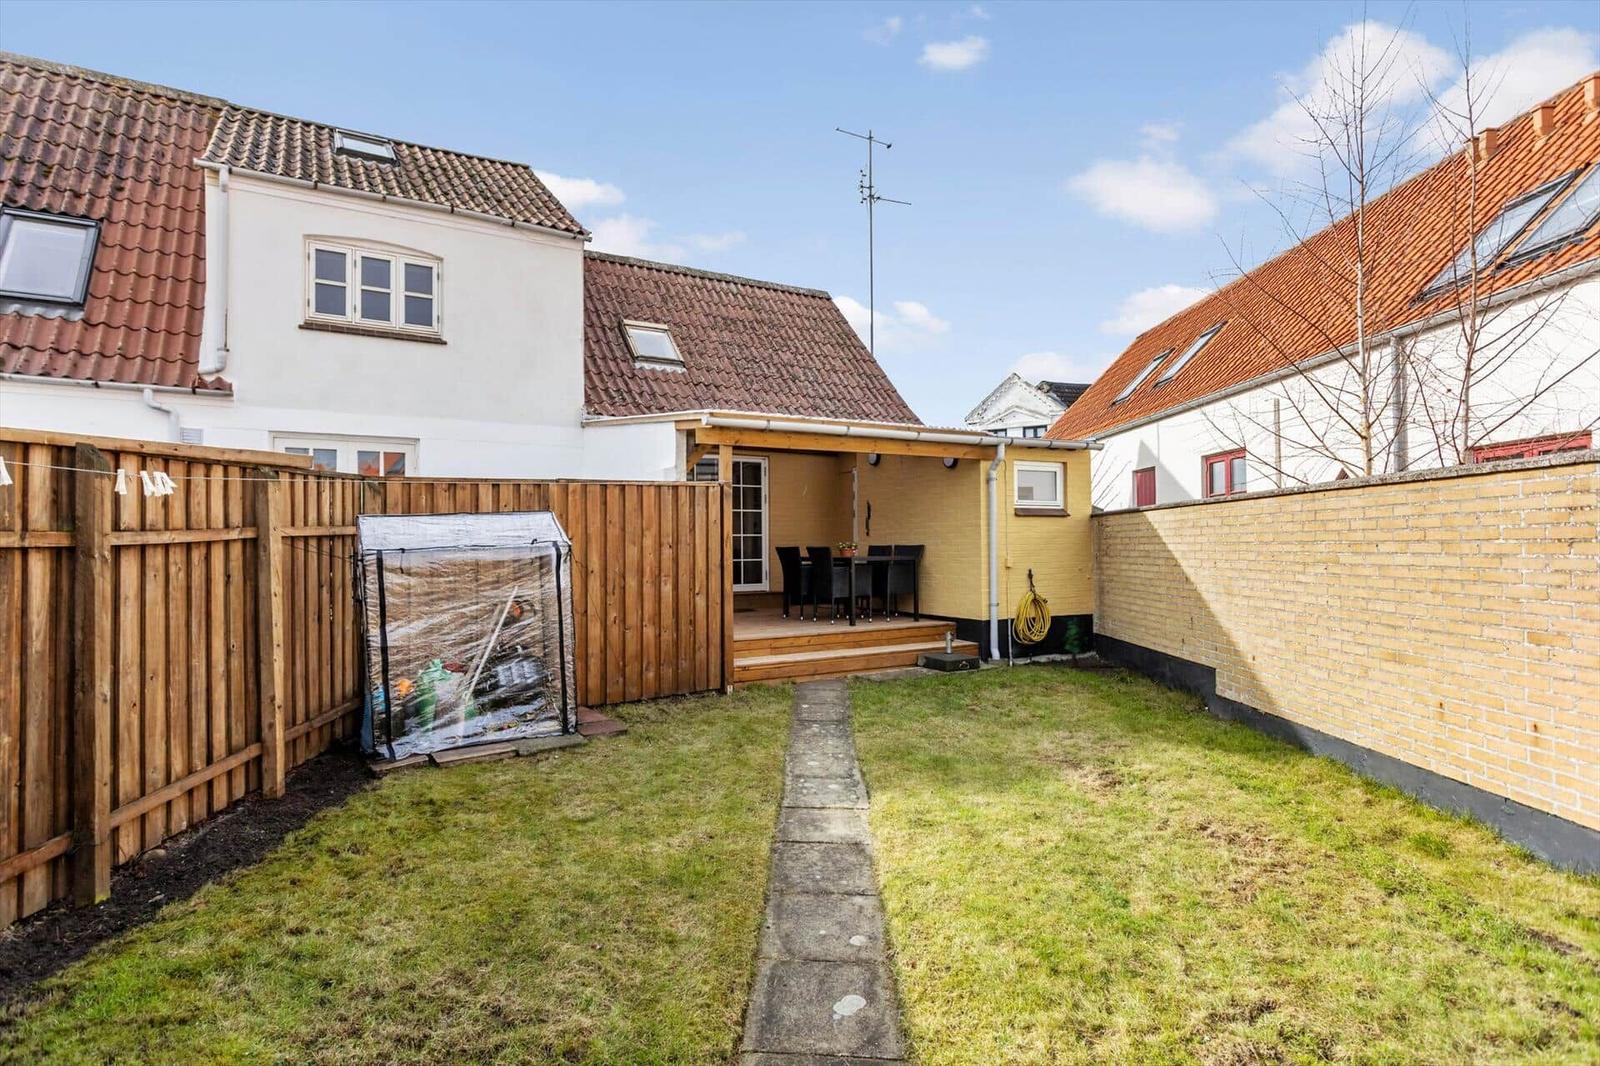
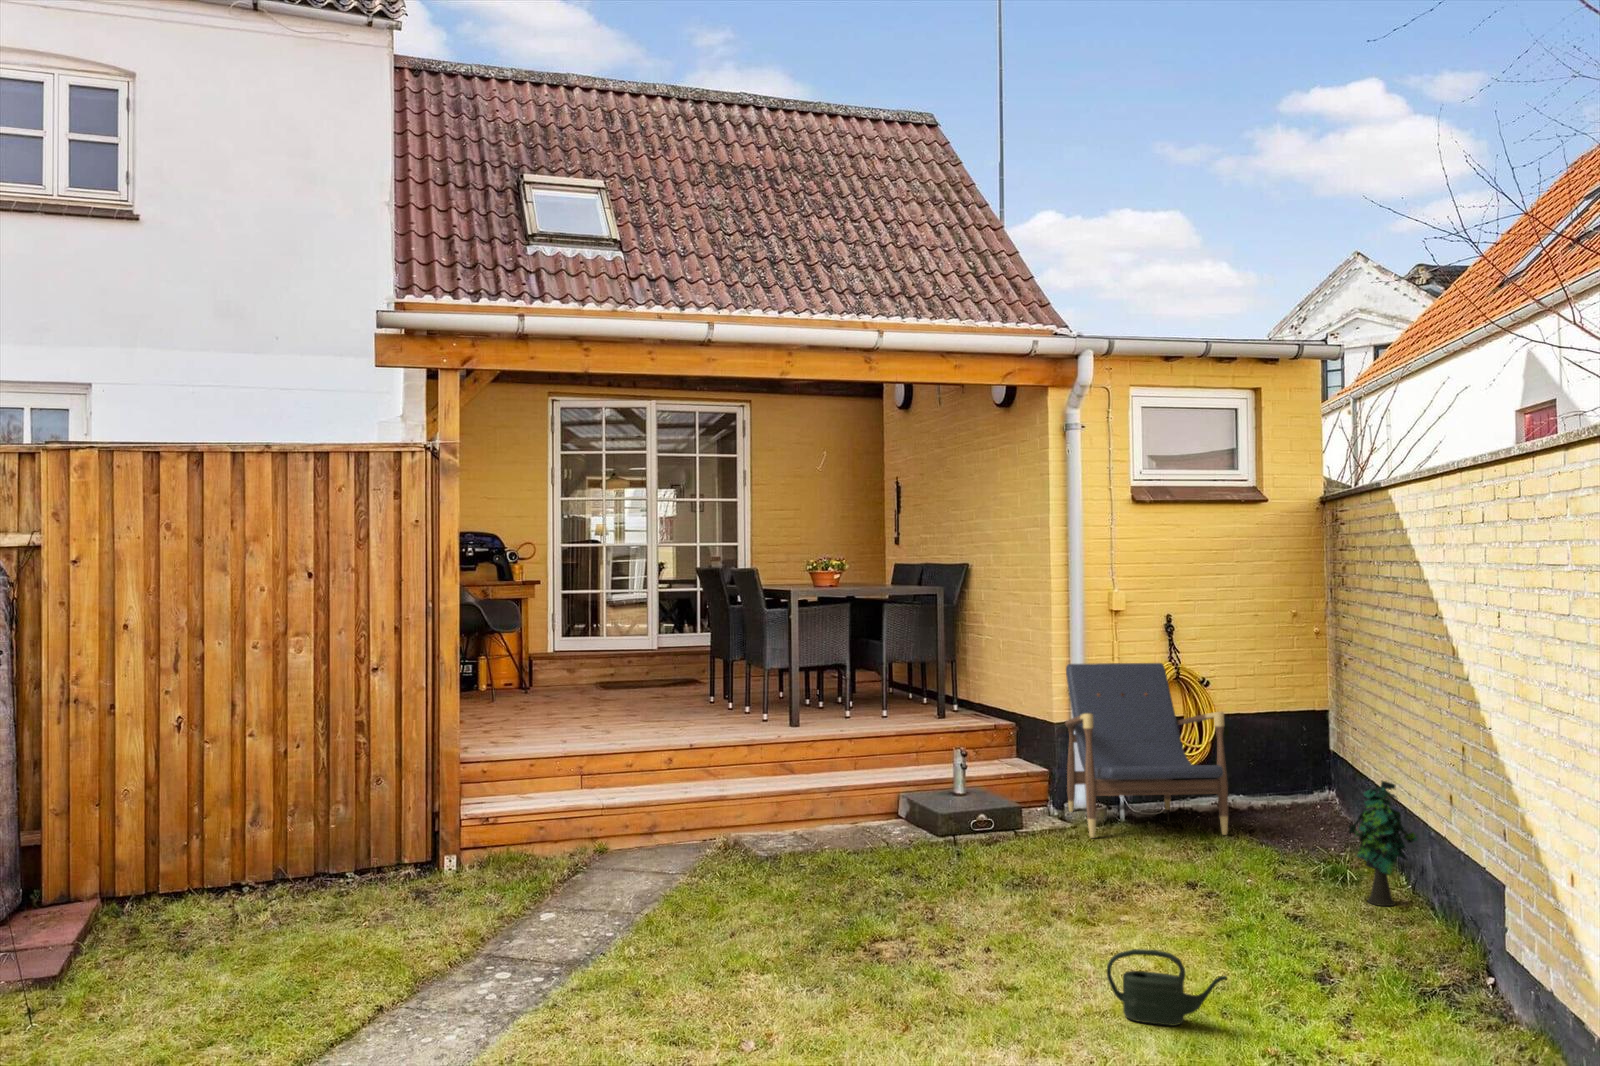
lounge chair: none [932,584,1008,658] -> present [1065,663,1228,837]
watering can: none [984,658,1026,683] -> present [1106,949,1227,1026]

